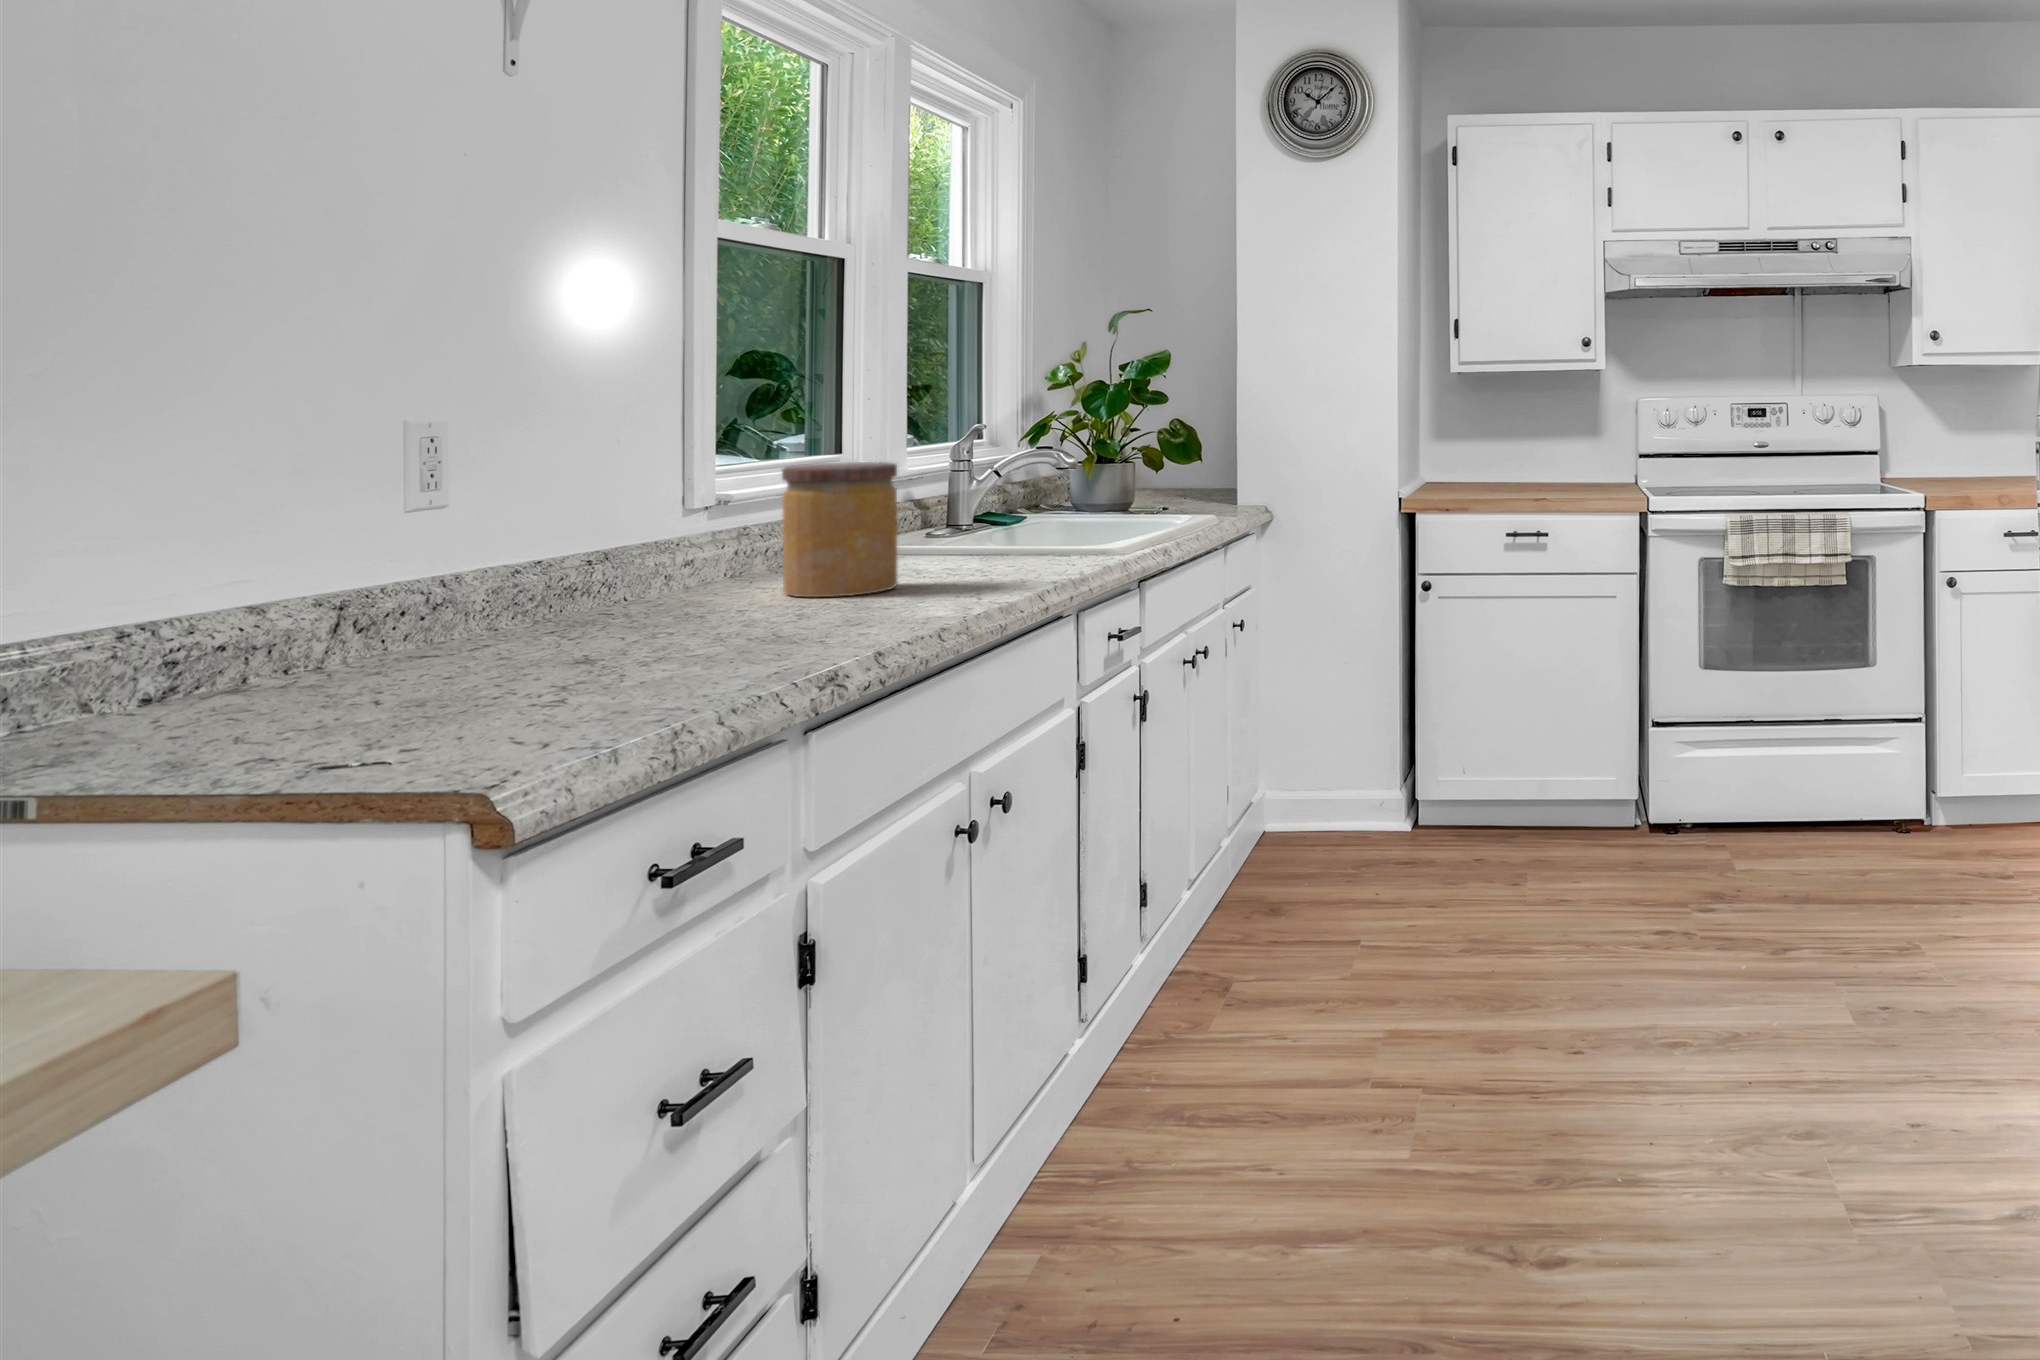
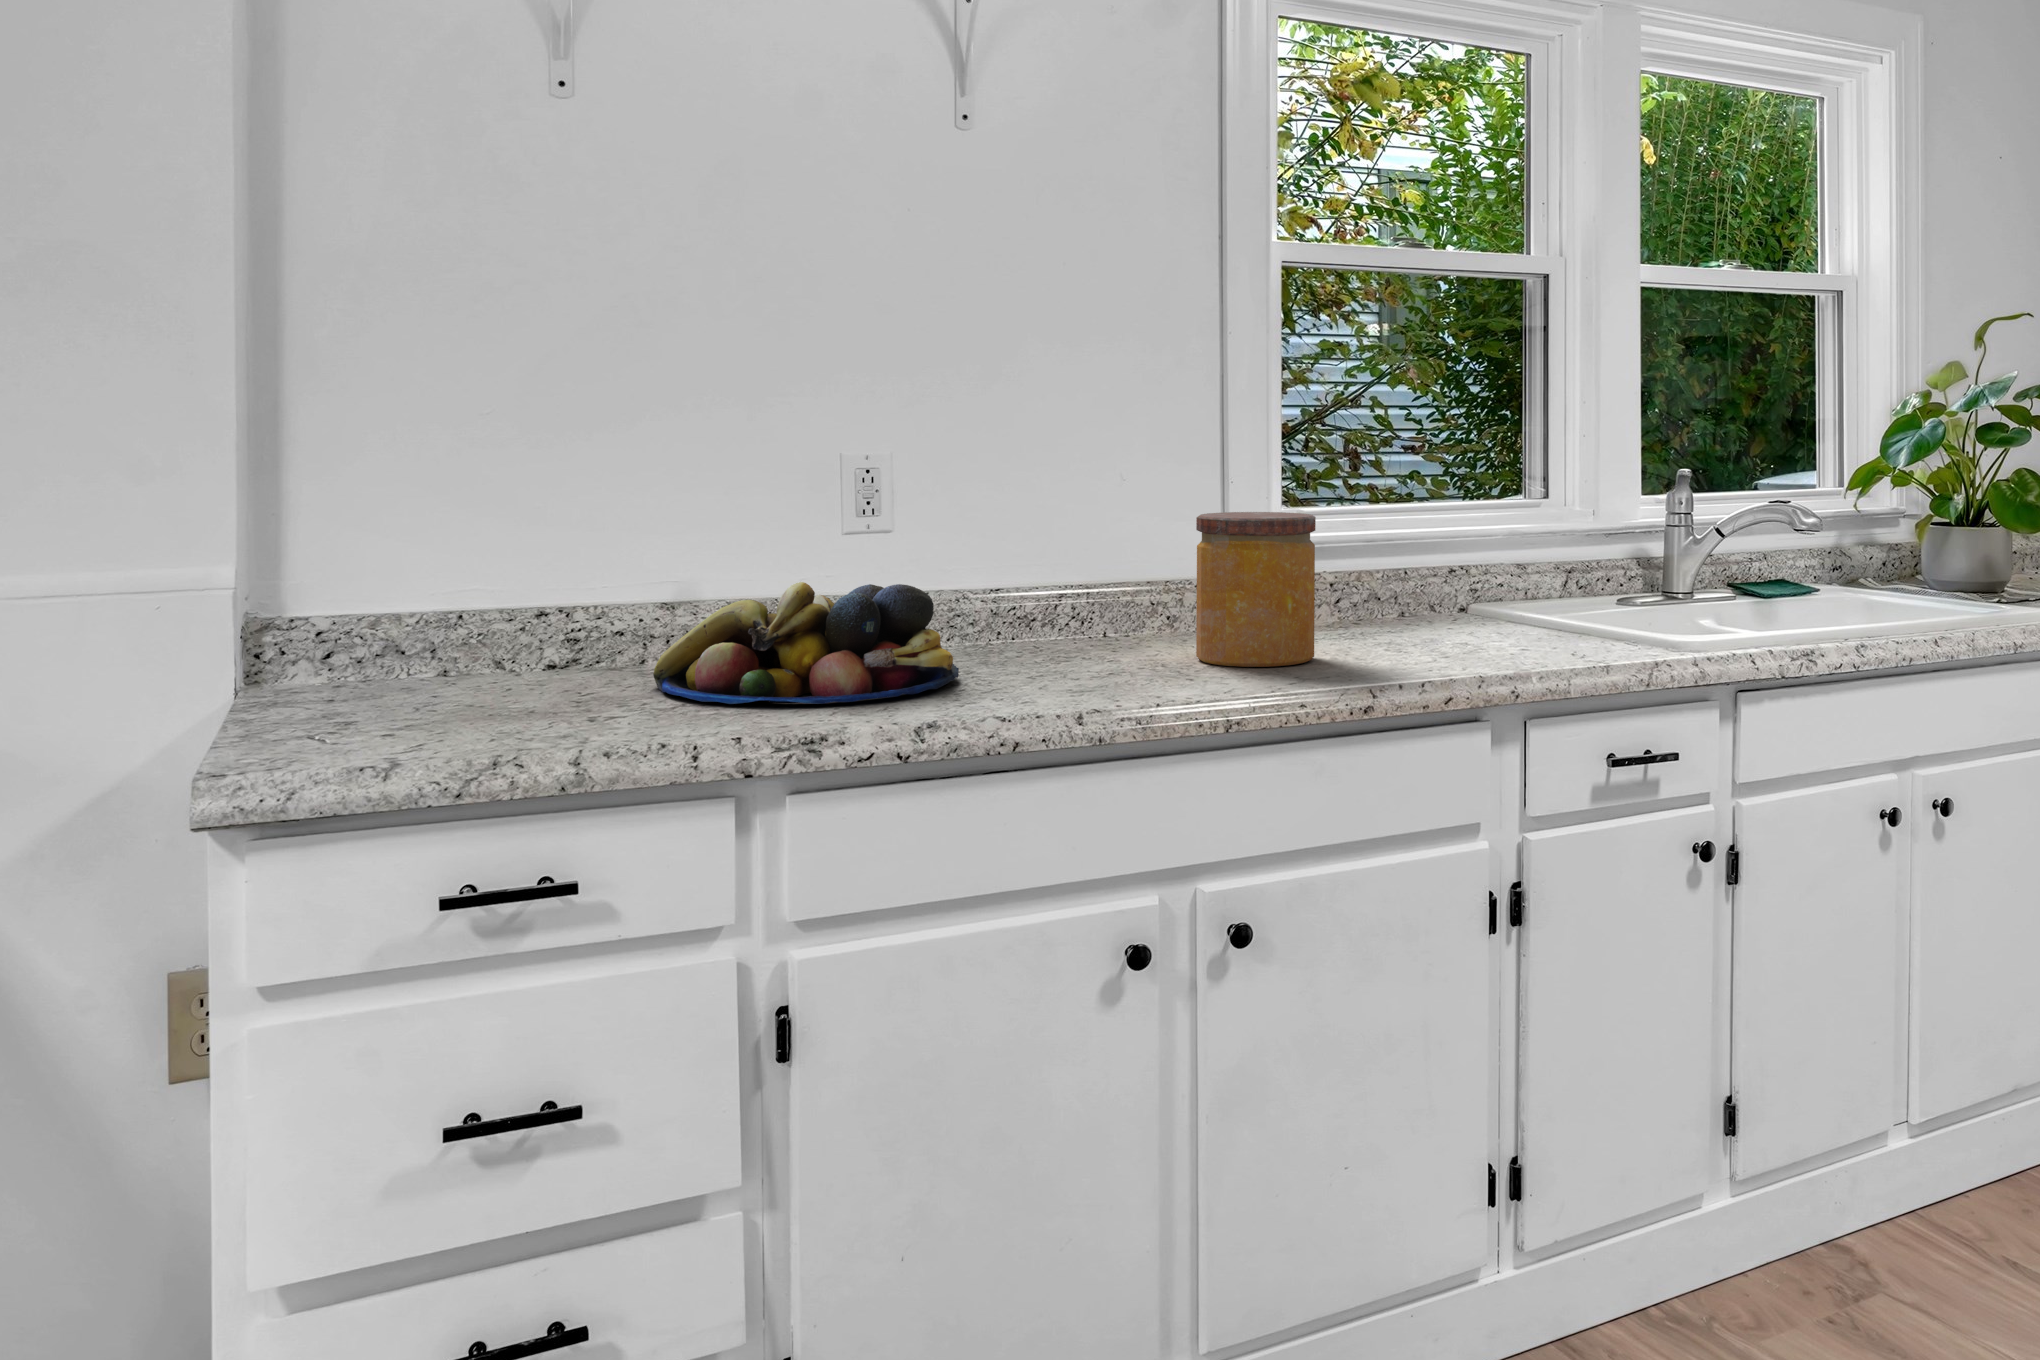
fruit bowl: none [366,545,734,686] -> present [653,582,959,704]

